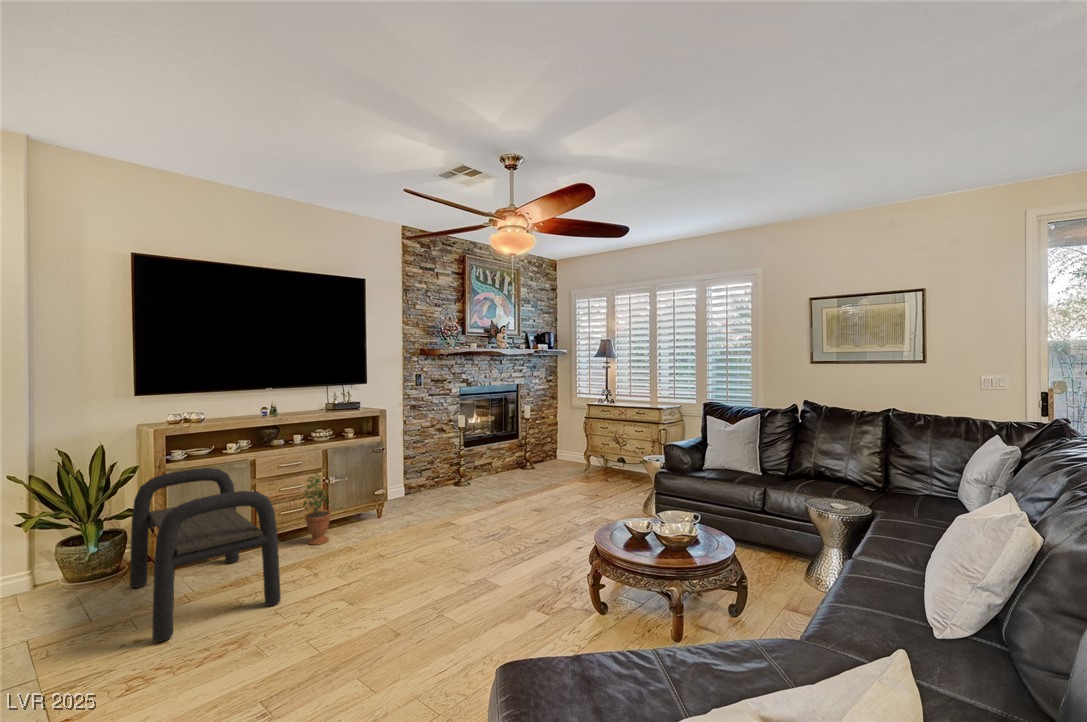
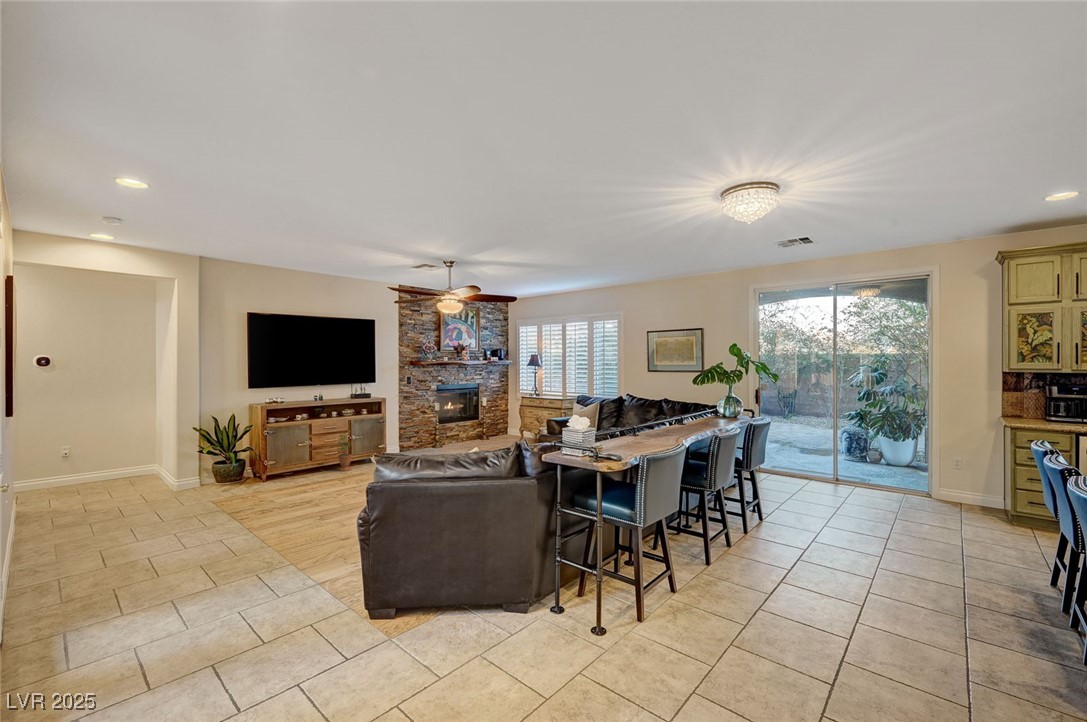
bench: present [130,468,281,642] -> none [250,427,325,501]

